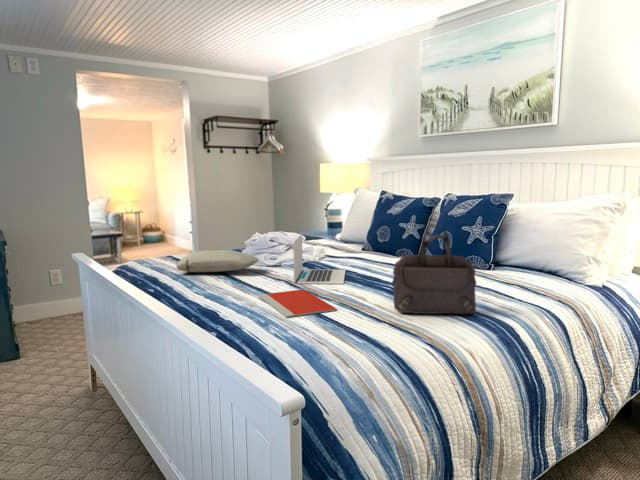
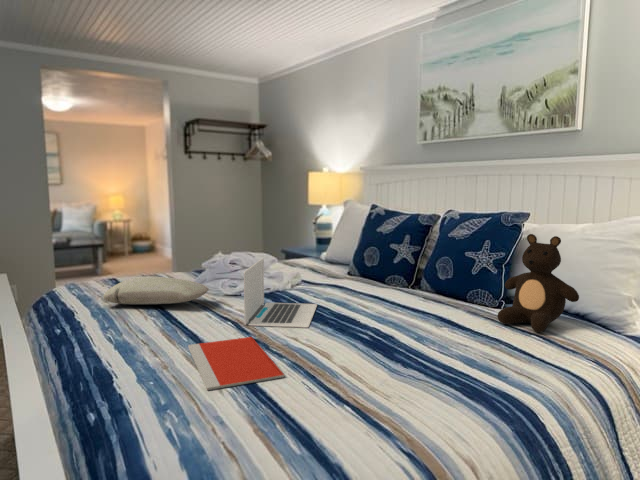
teddy bear: none [488,210,549,283] -> present [497,234,579,332]
handbag: present [392,228,476,314] -> none [362,260,484,392]

